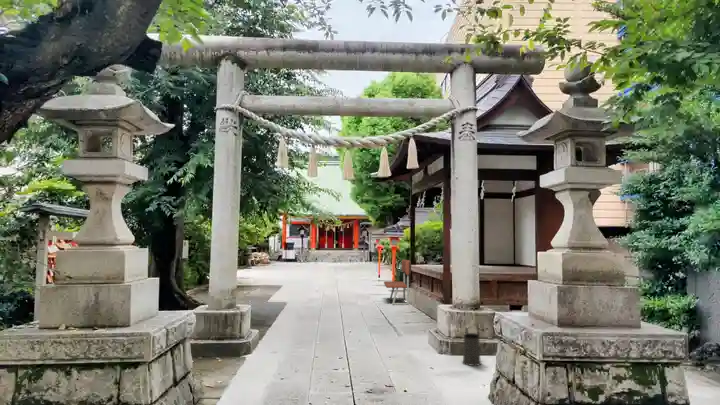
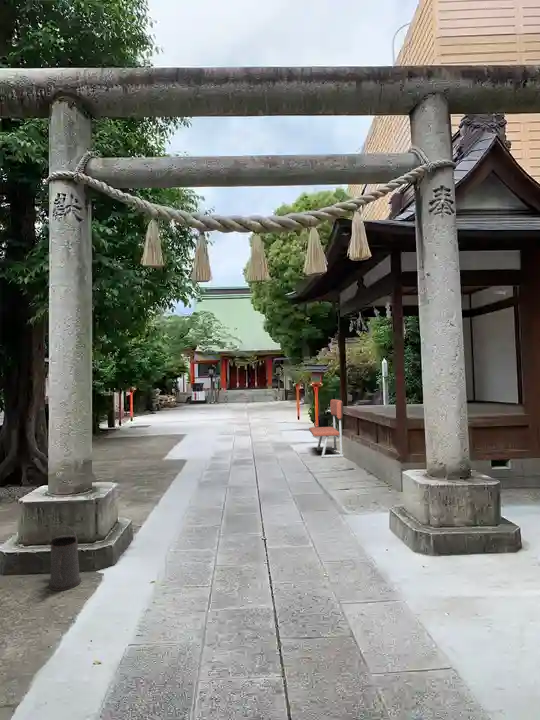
watering can: present [463,327,481,366] -> present [49,526,81,591]

